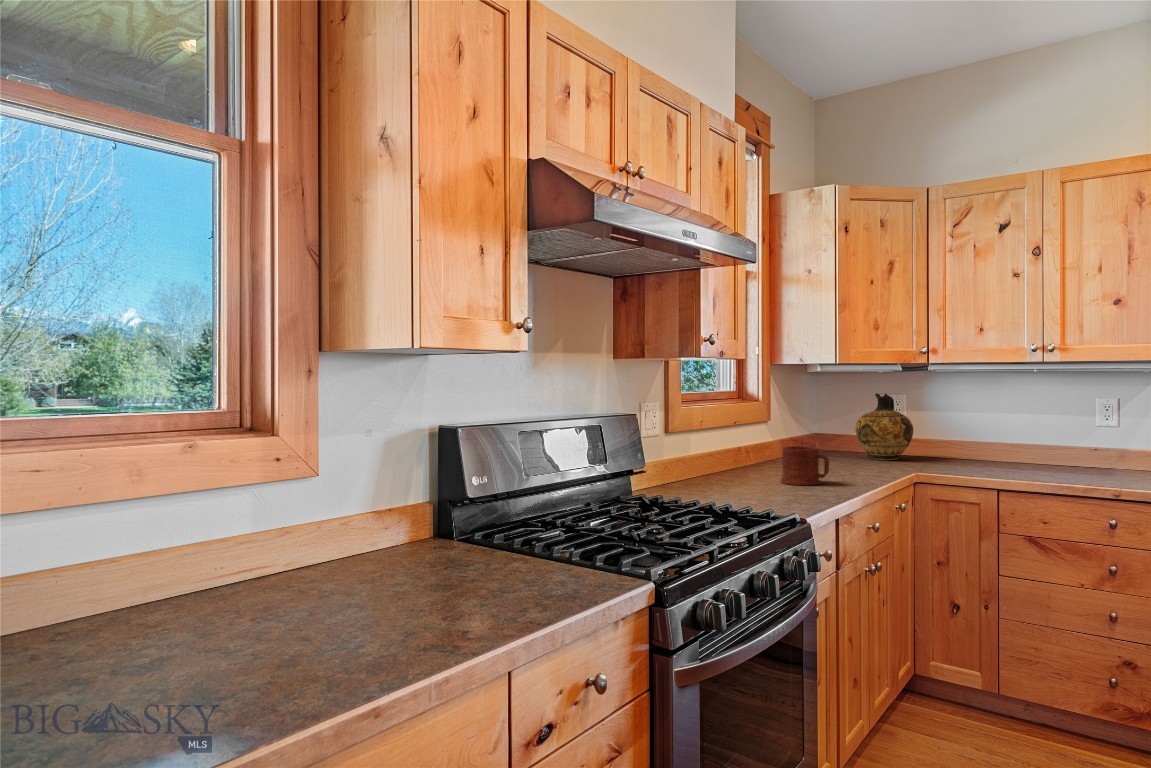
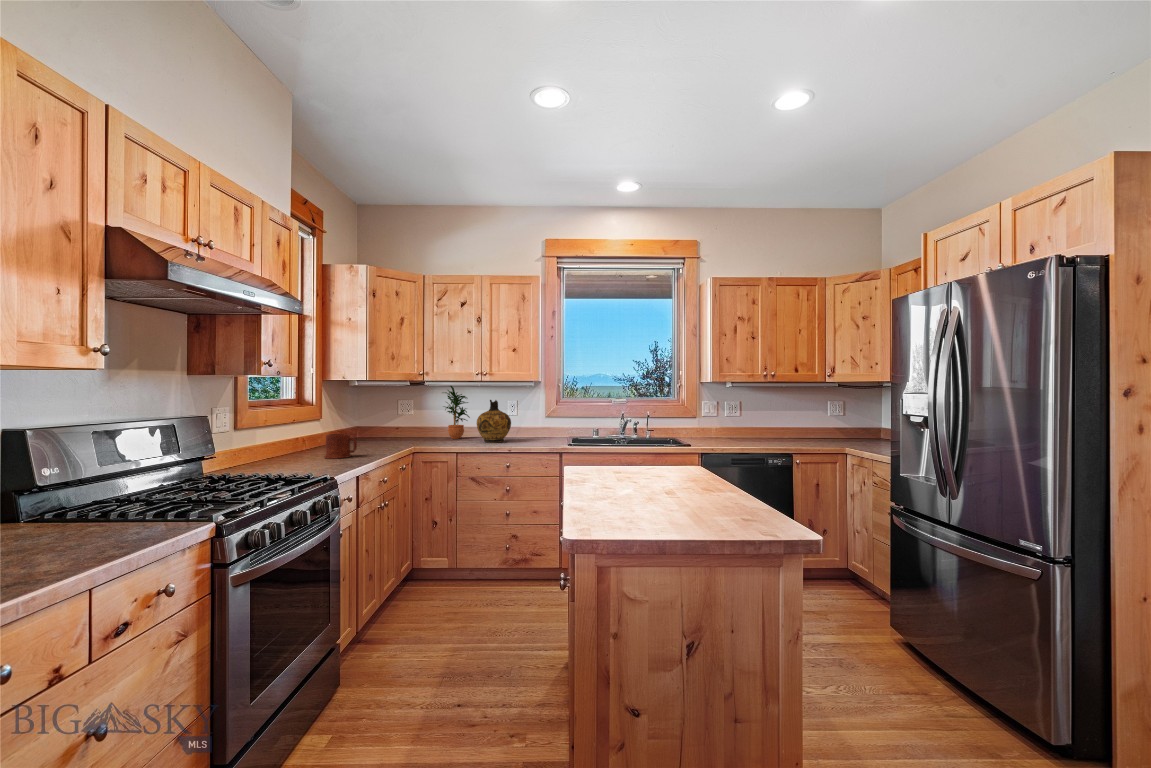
potted plant: none [958,371,1015,464] -> present [444,386,470,439]
ceramic jug: present [855,393,913,460] -> present [477,400,511,443]

